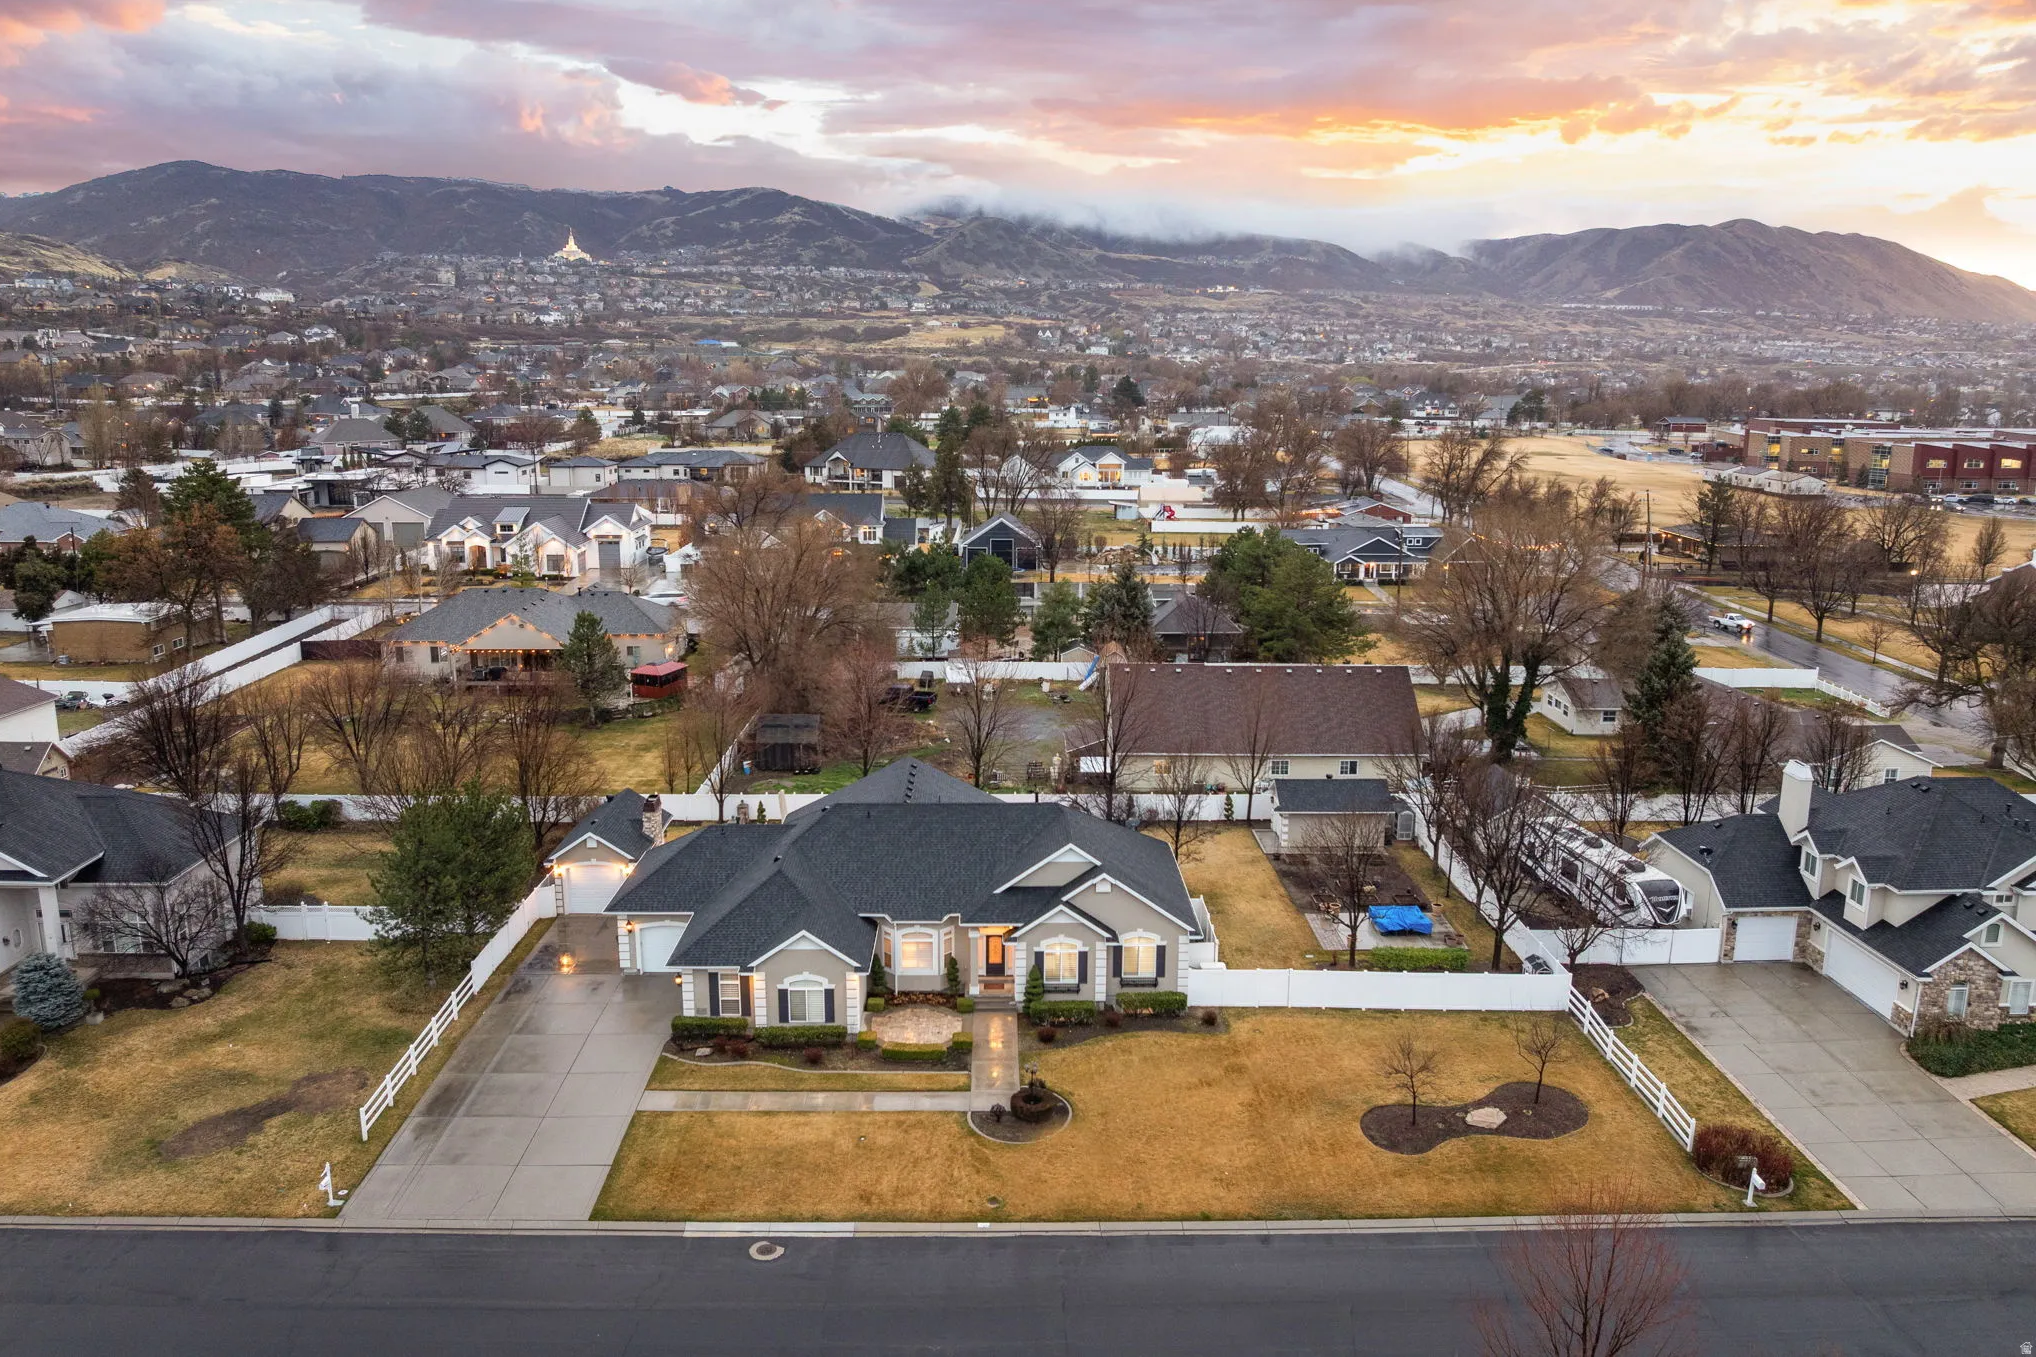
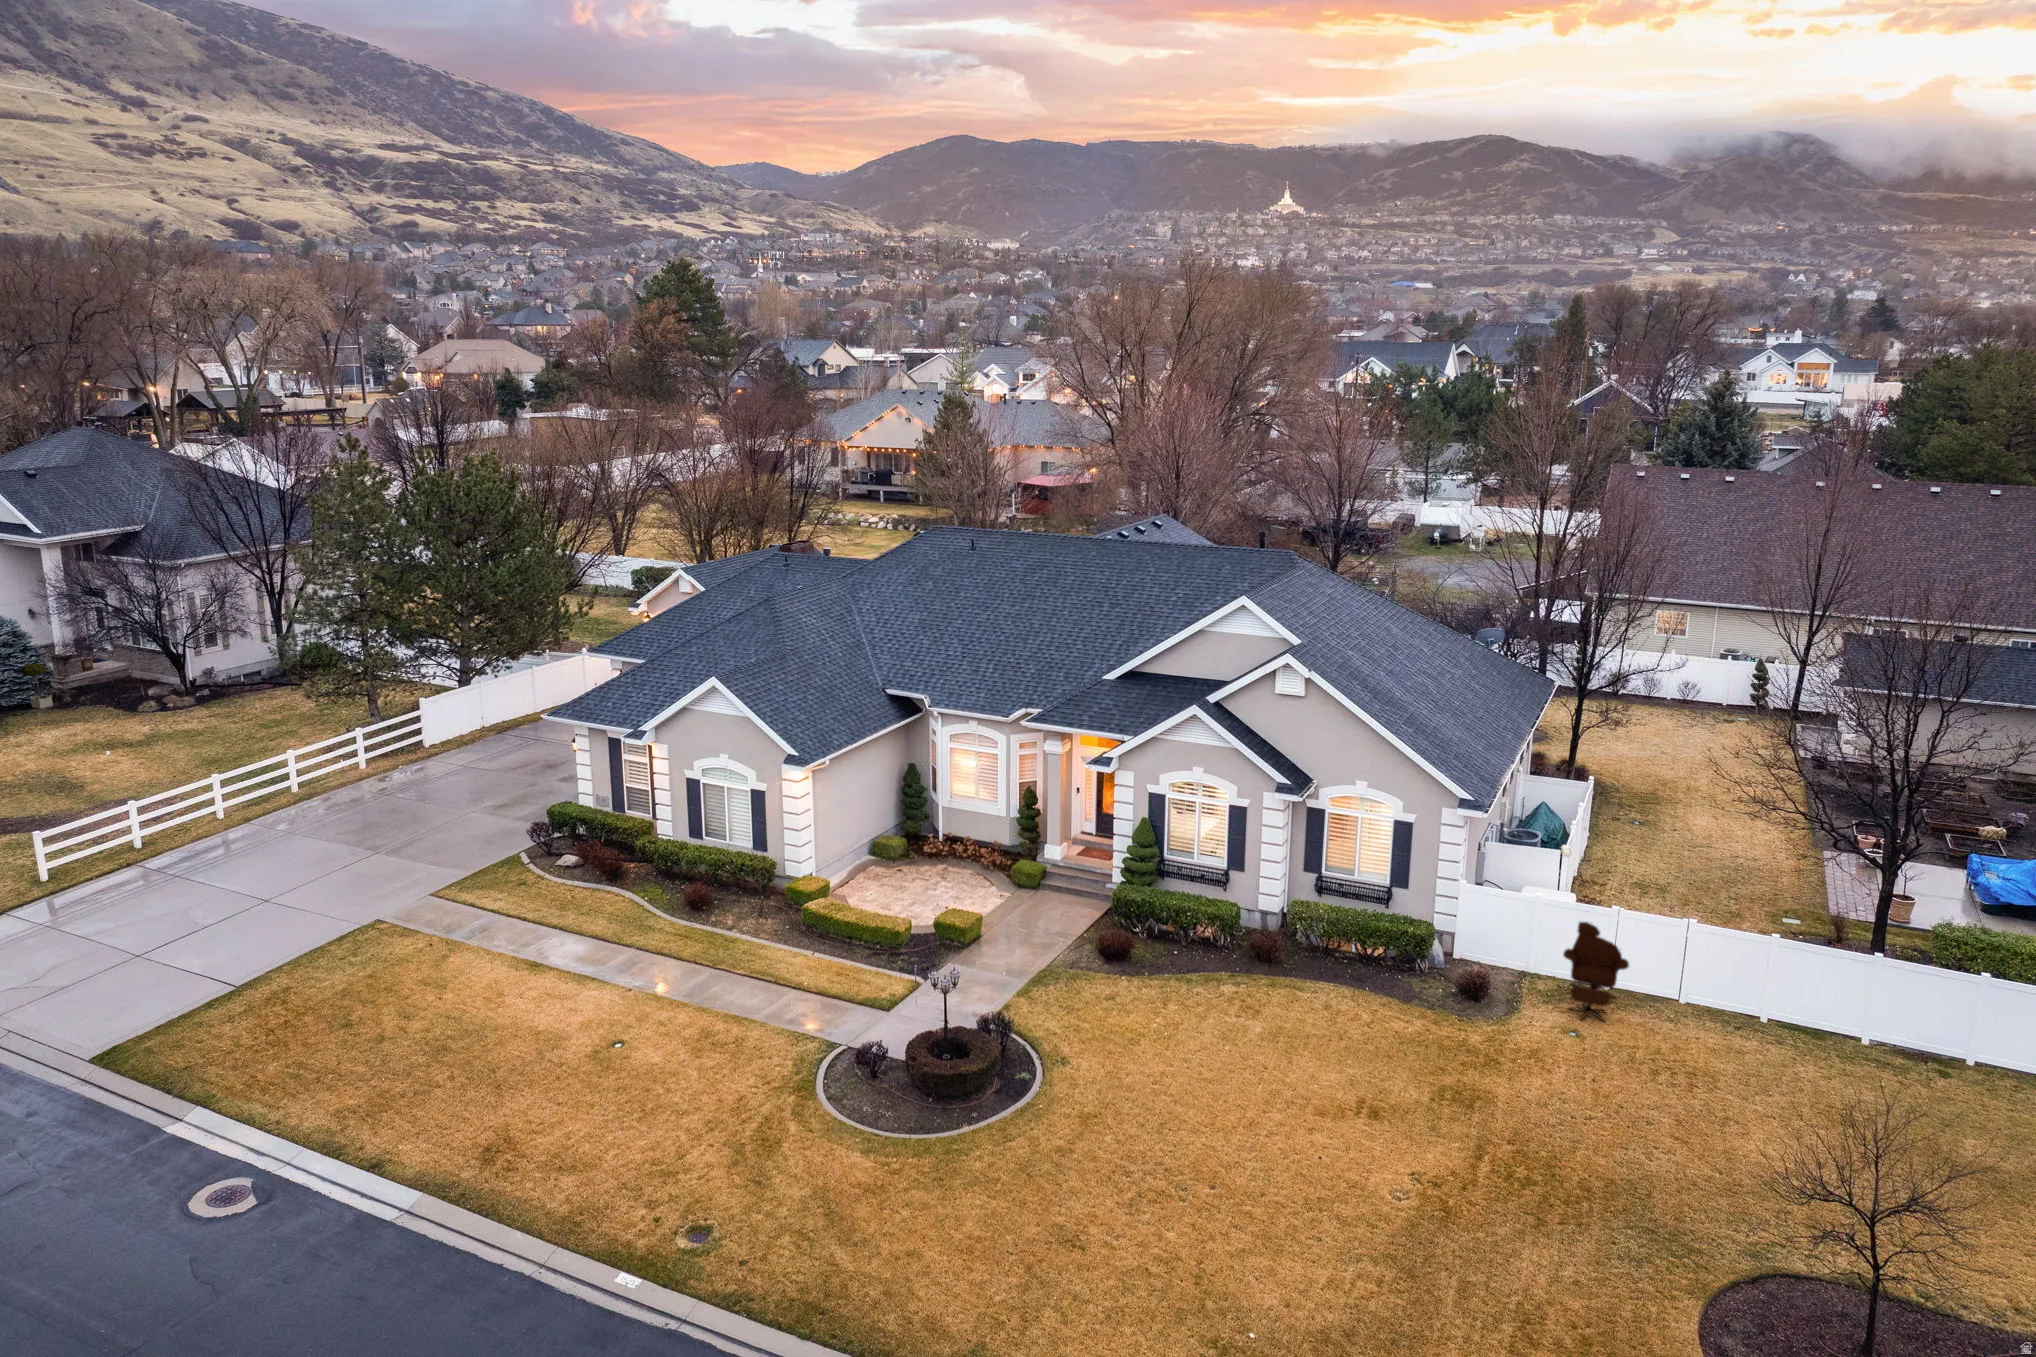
lounge chair: none [1243,979,1271,1025] -> present [1563,922,1629,1021]

